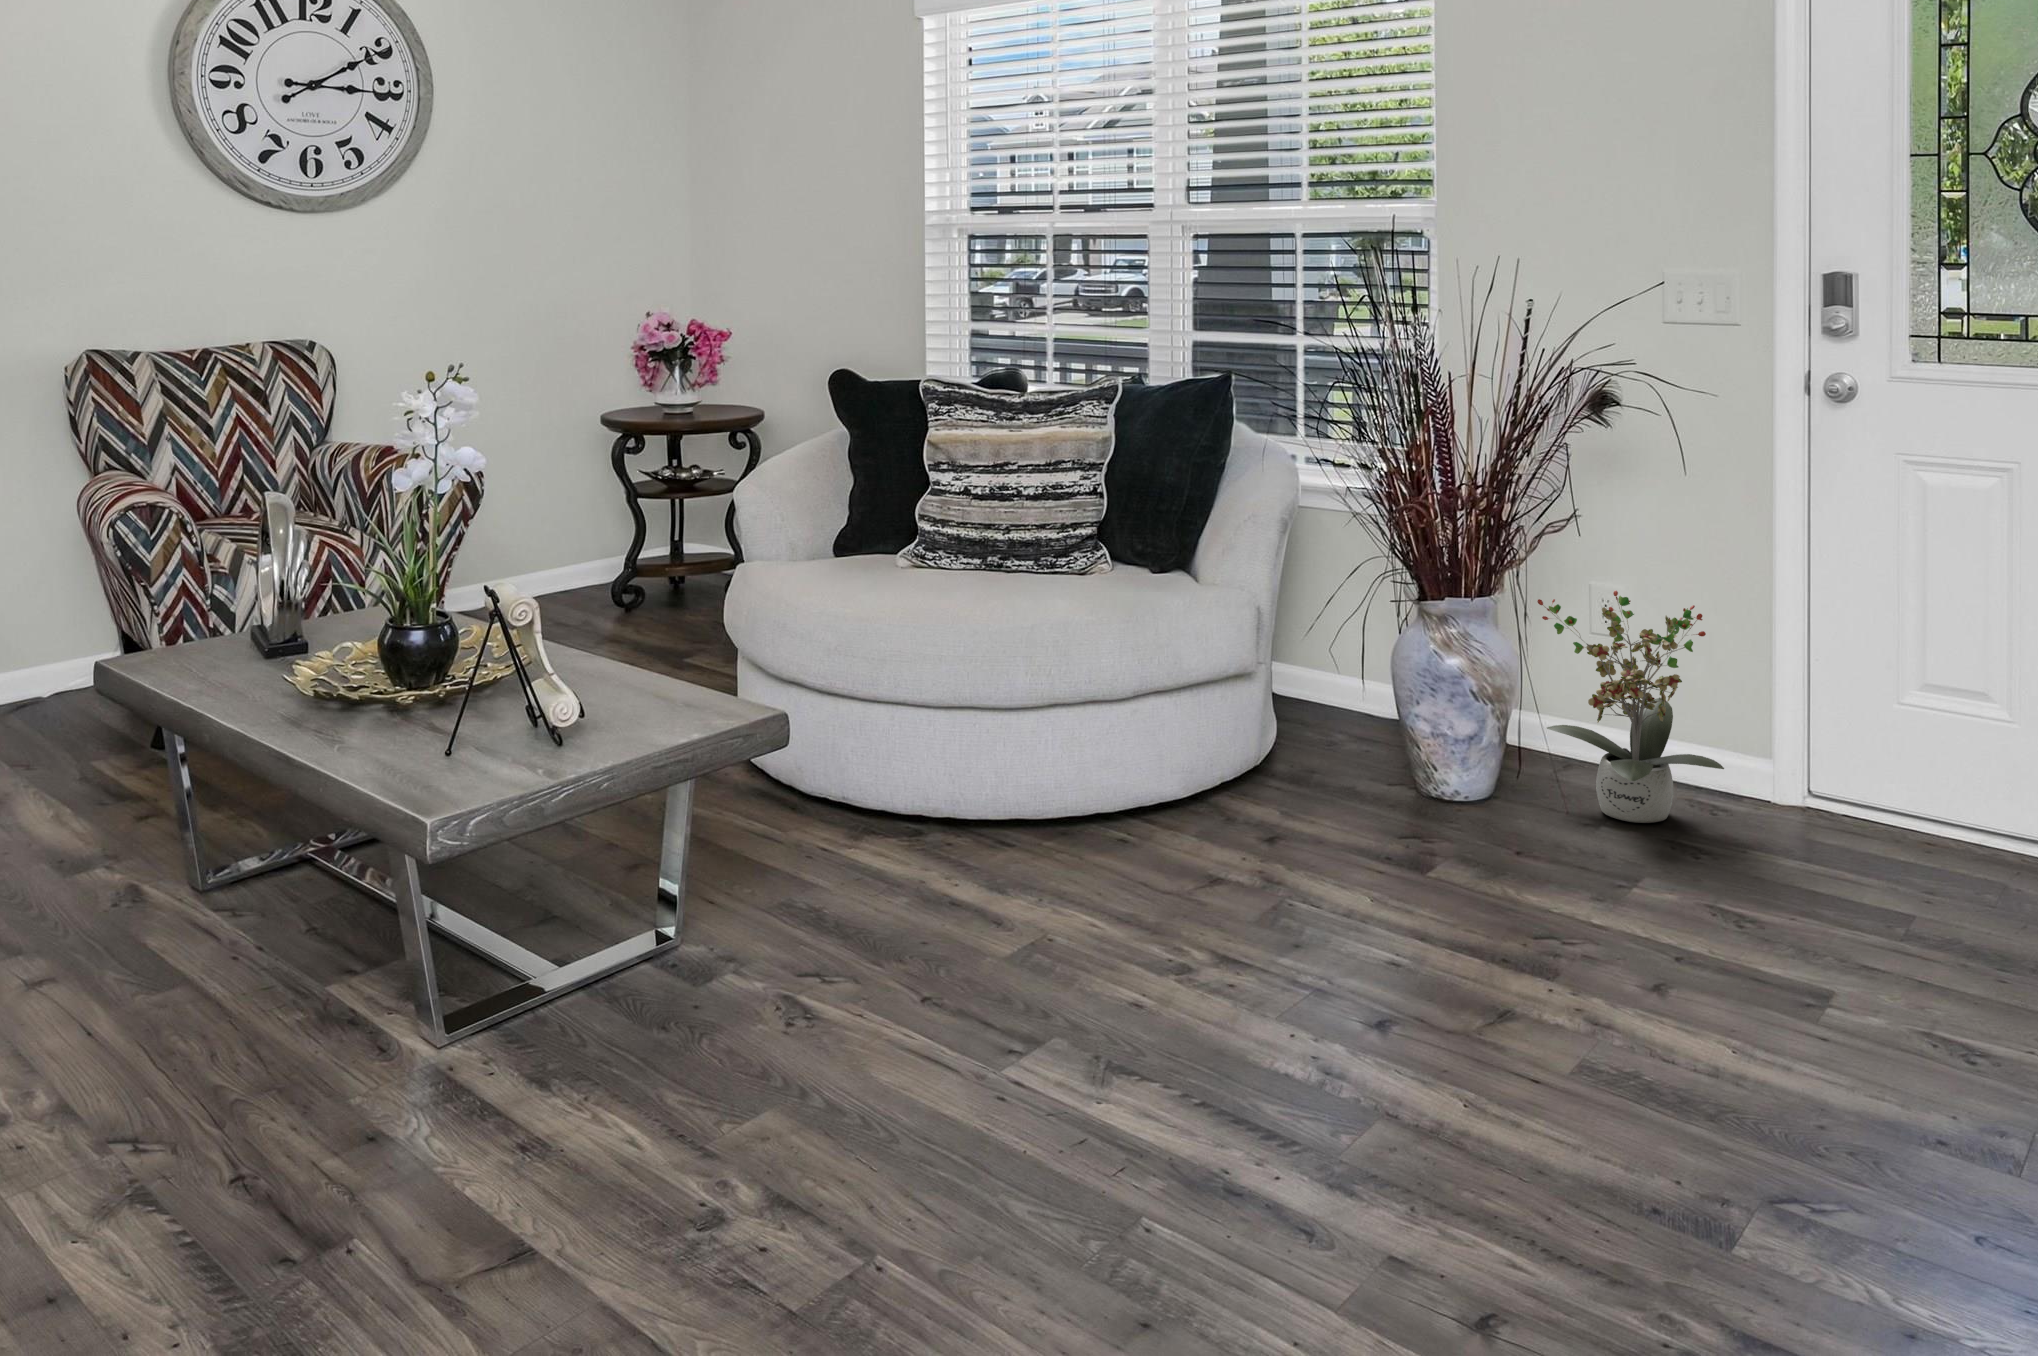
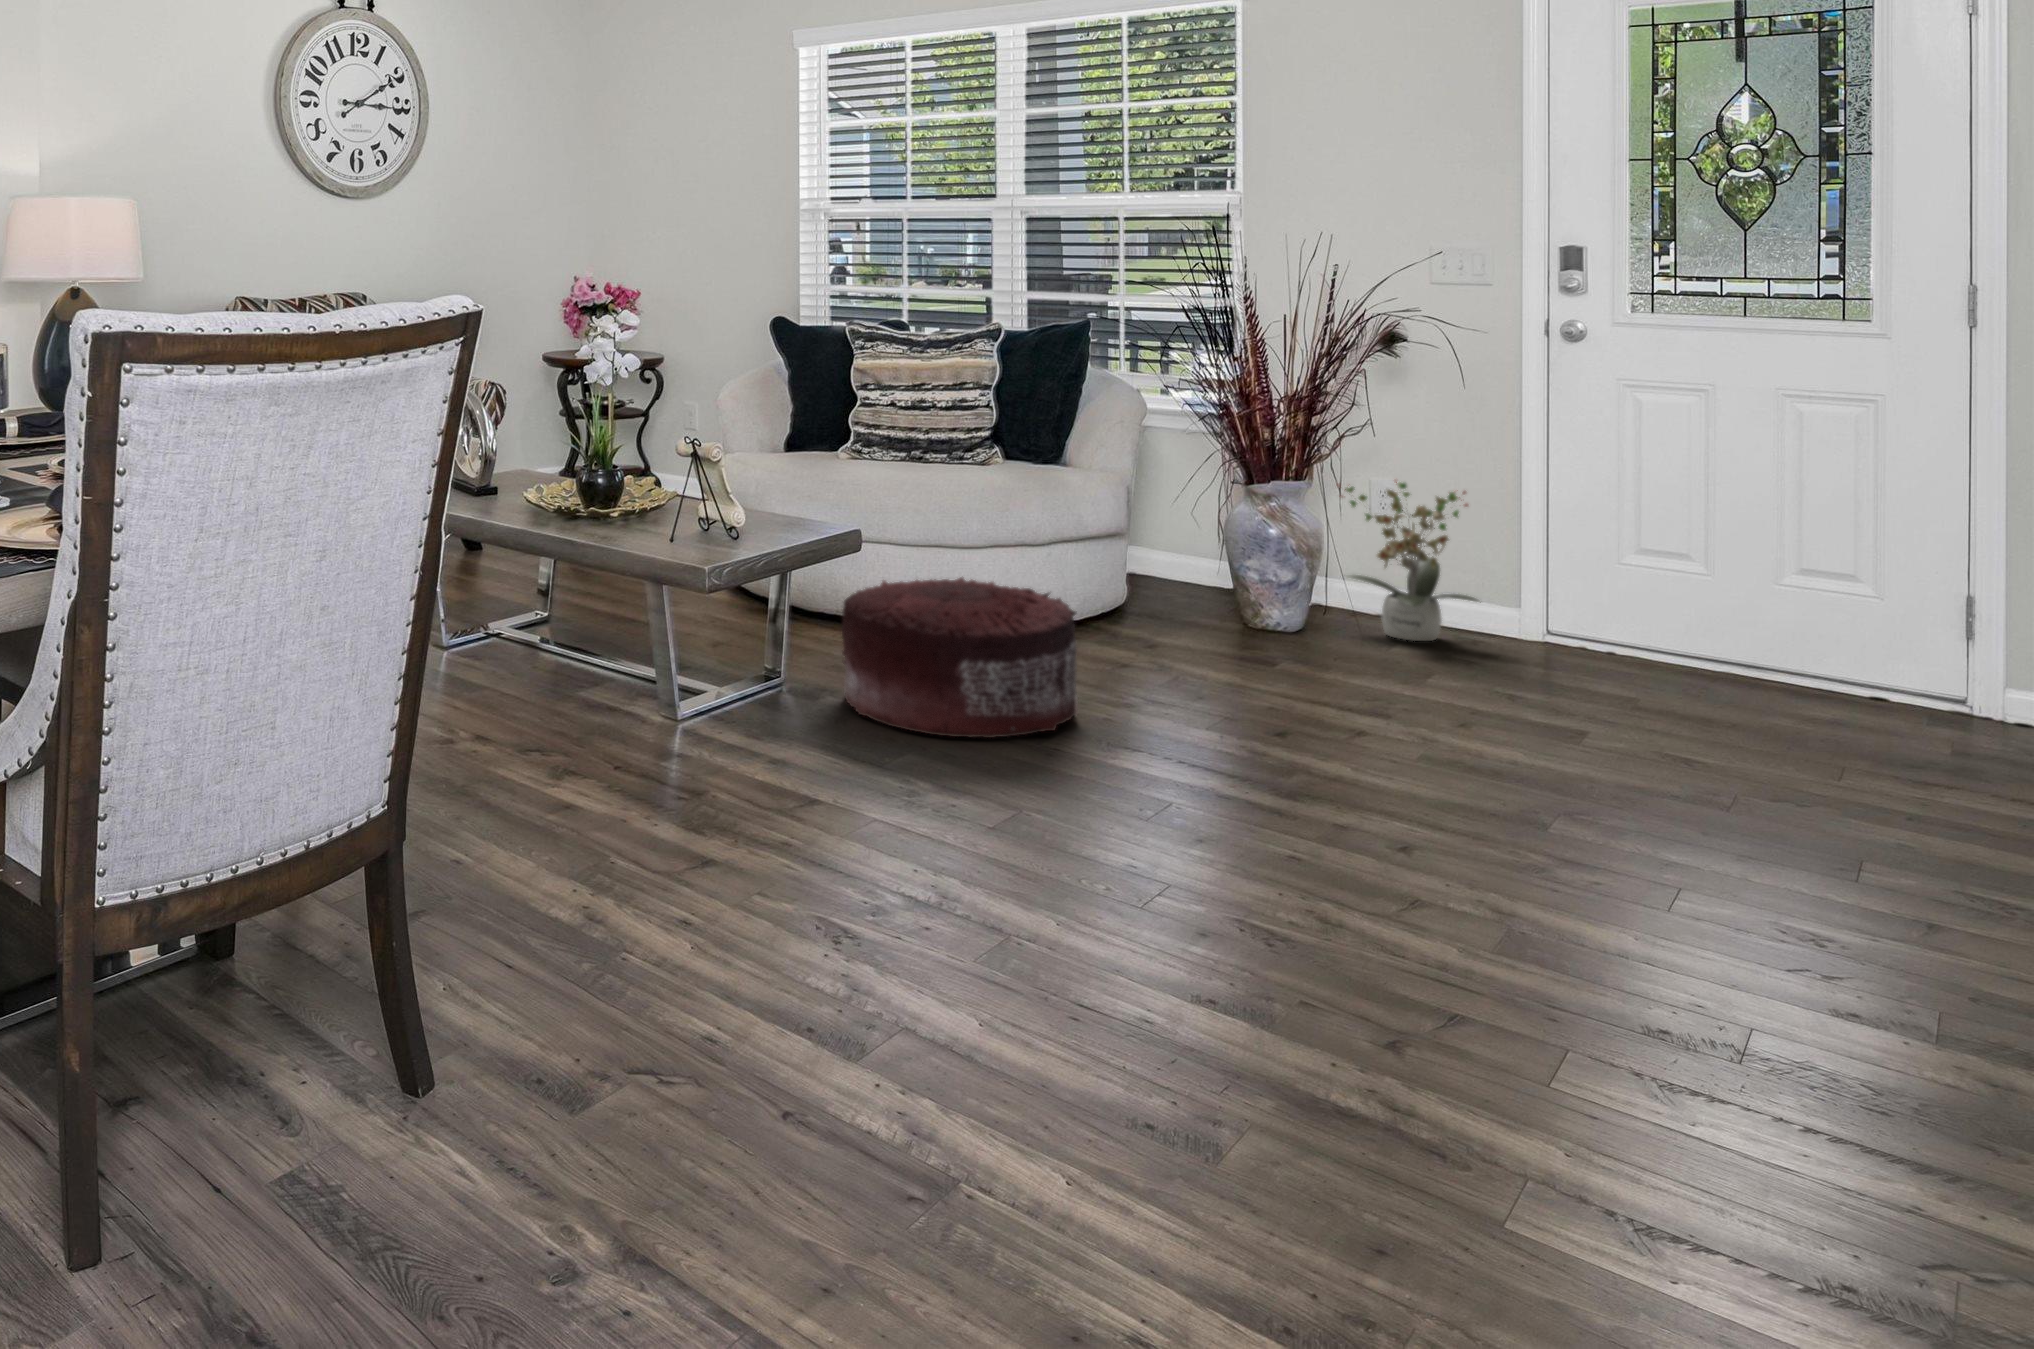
pouf: none [745,784,1110,1092] -> present [842,577,1078,738]

